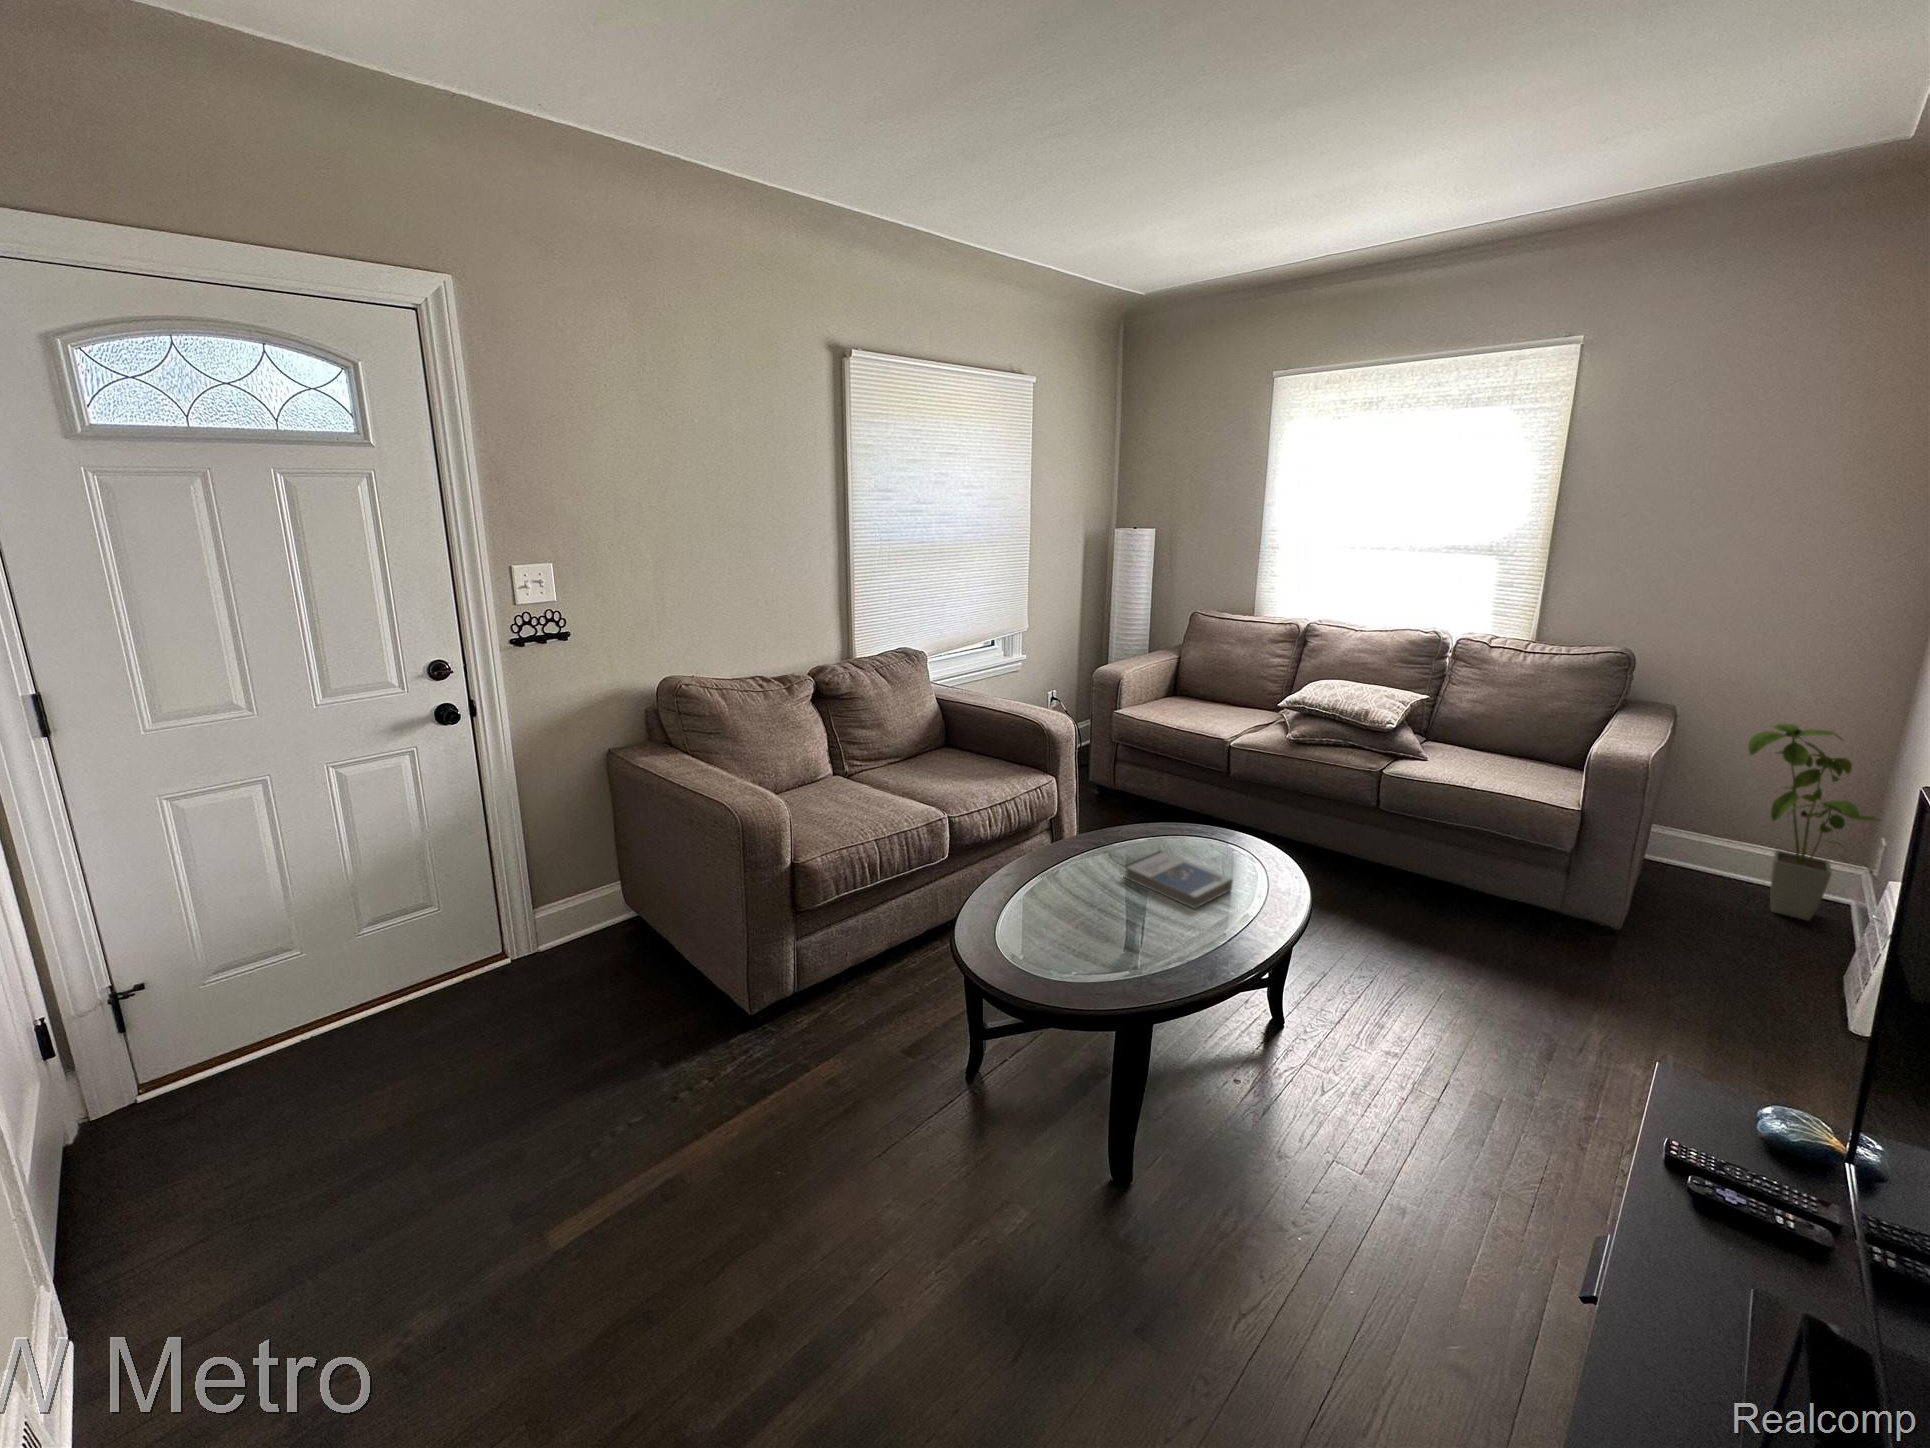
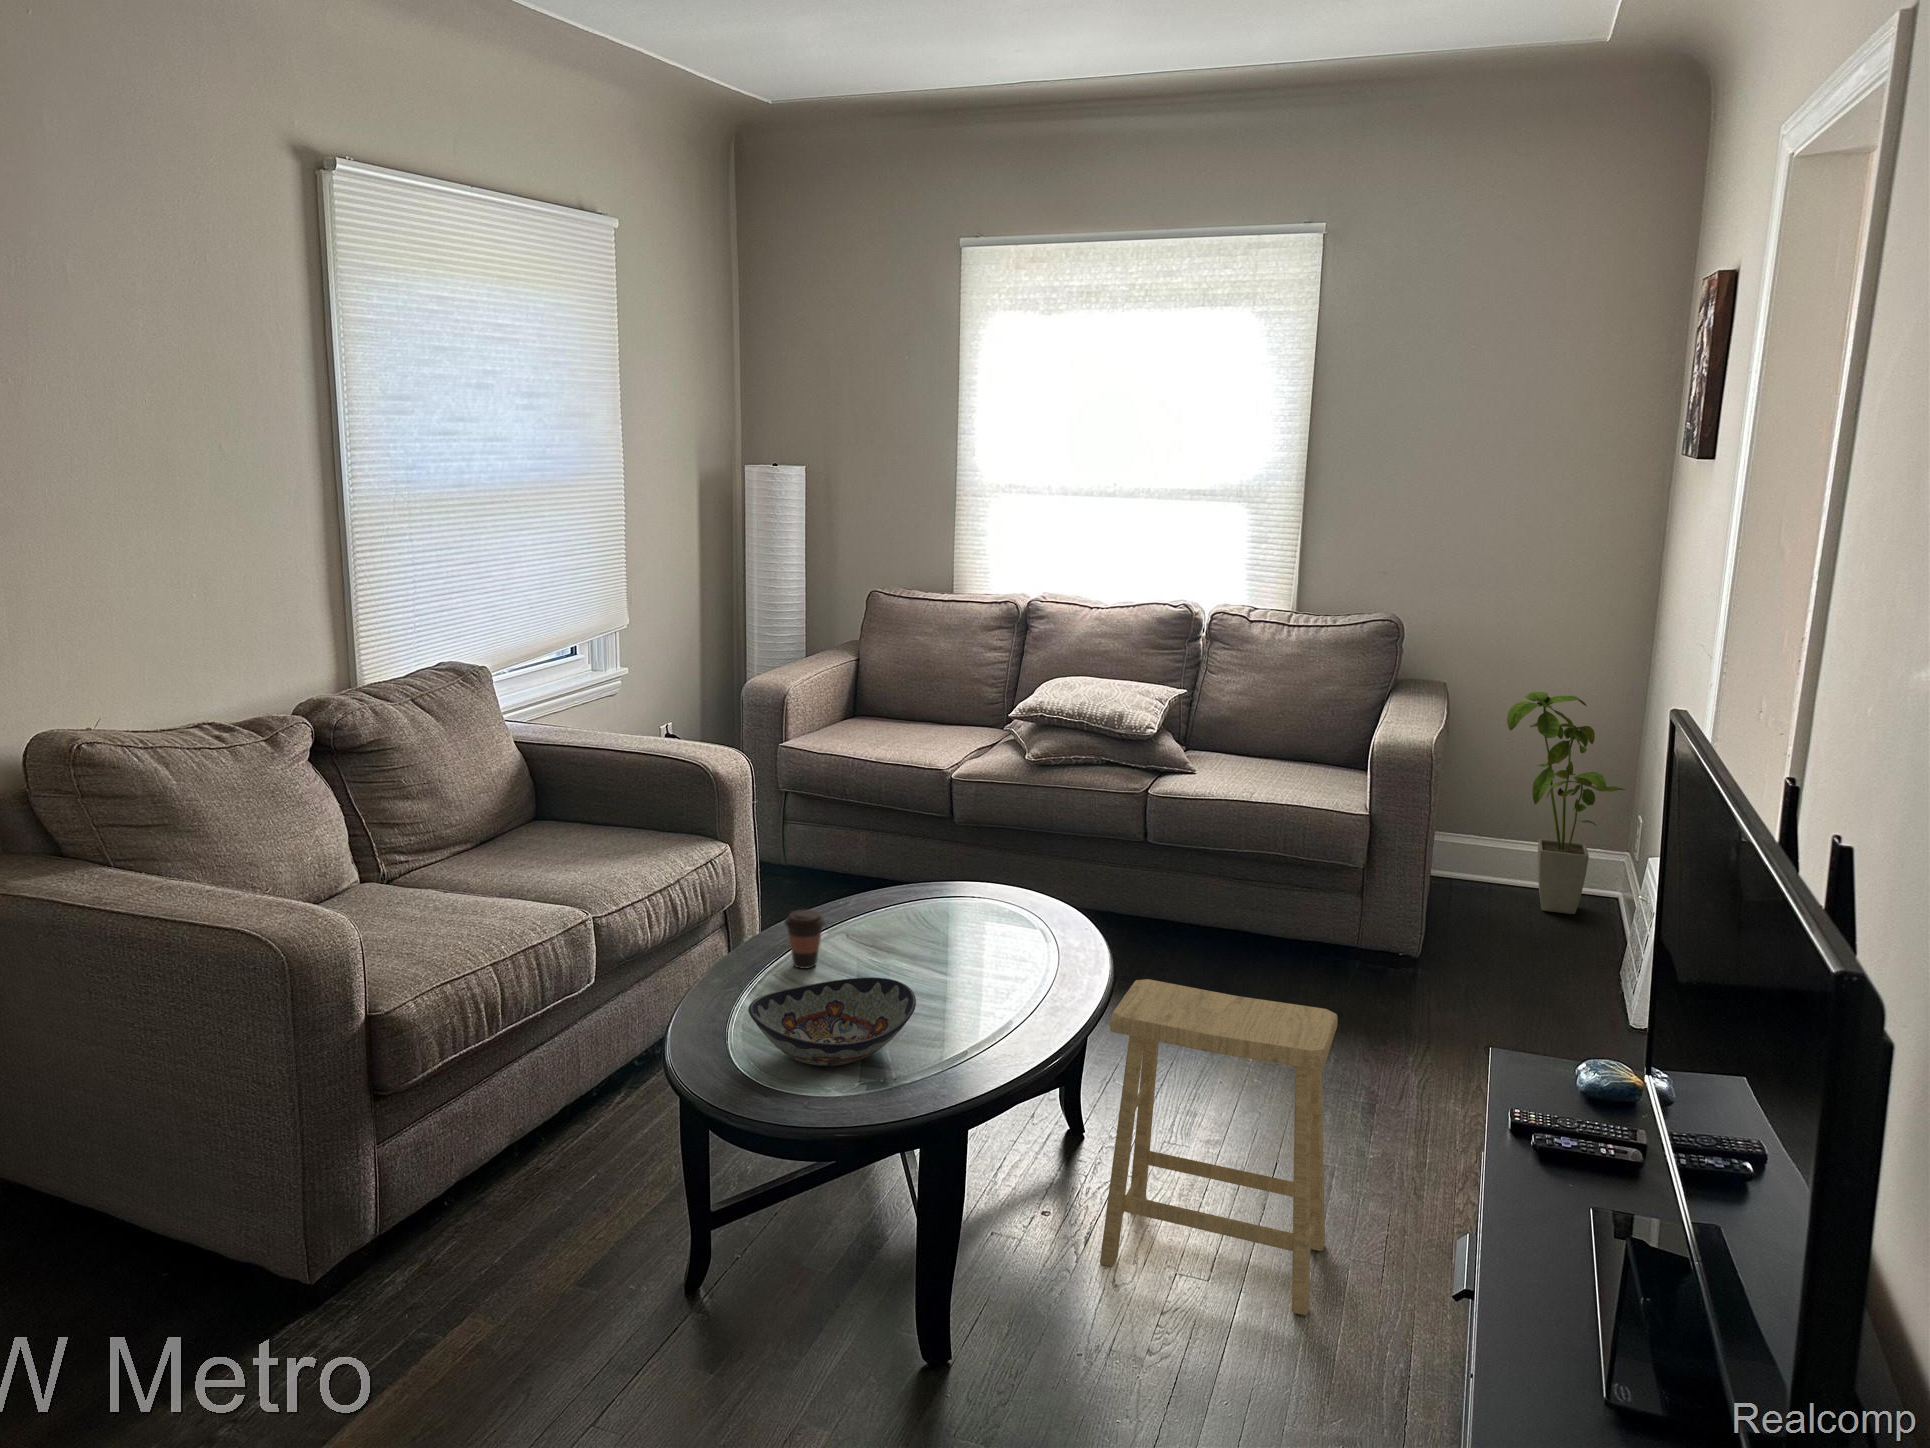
coffee cup: none [1062,834,1091,875] -> present [785,910,825,969]
hardback book: present [1124,851,1233,908] -> none [871,919,1015,985]
decorative bowl: none [1010,892,1132,955] -> present [748,977,916,1066]
footstool: none [1269,930,1503,1237] -> present [1100,979,1338,1316]

